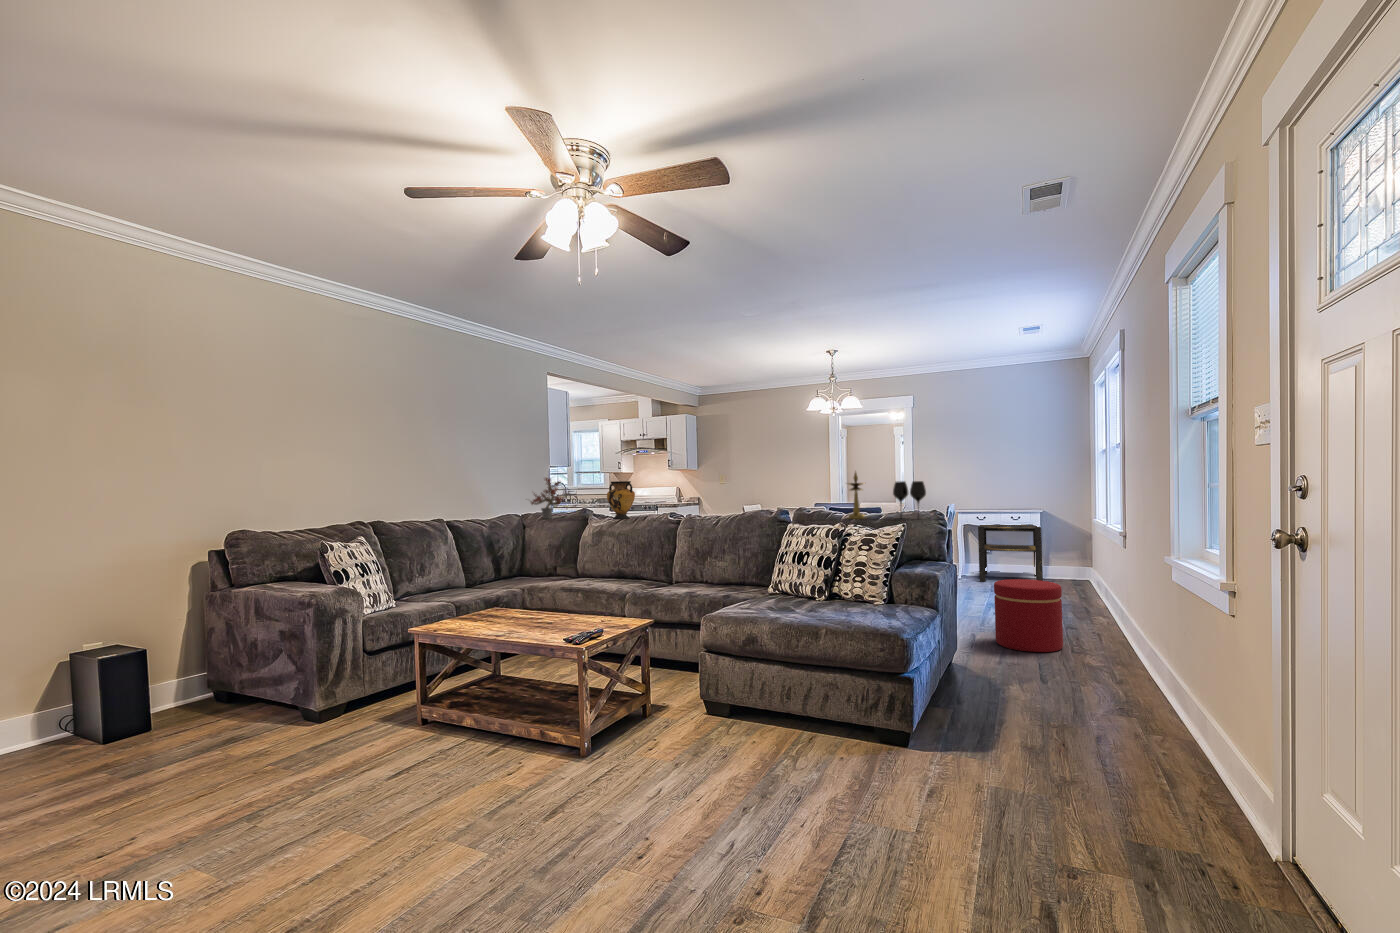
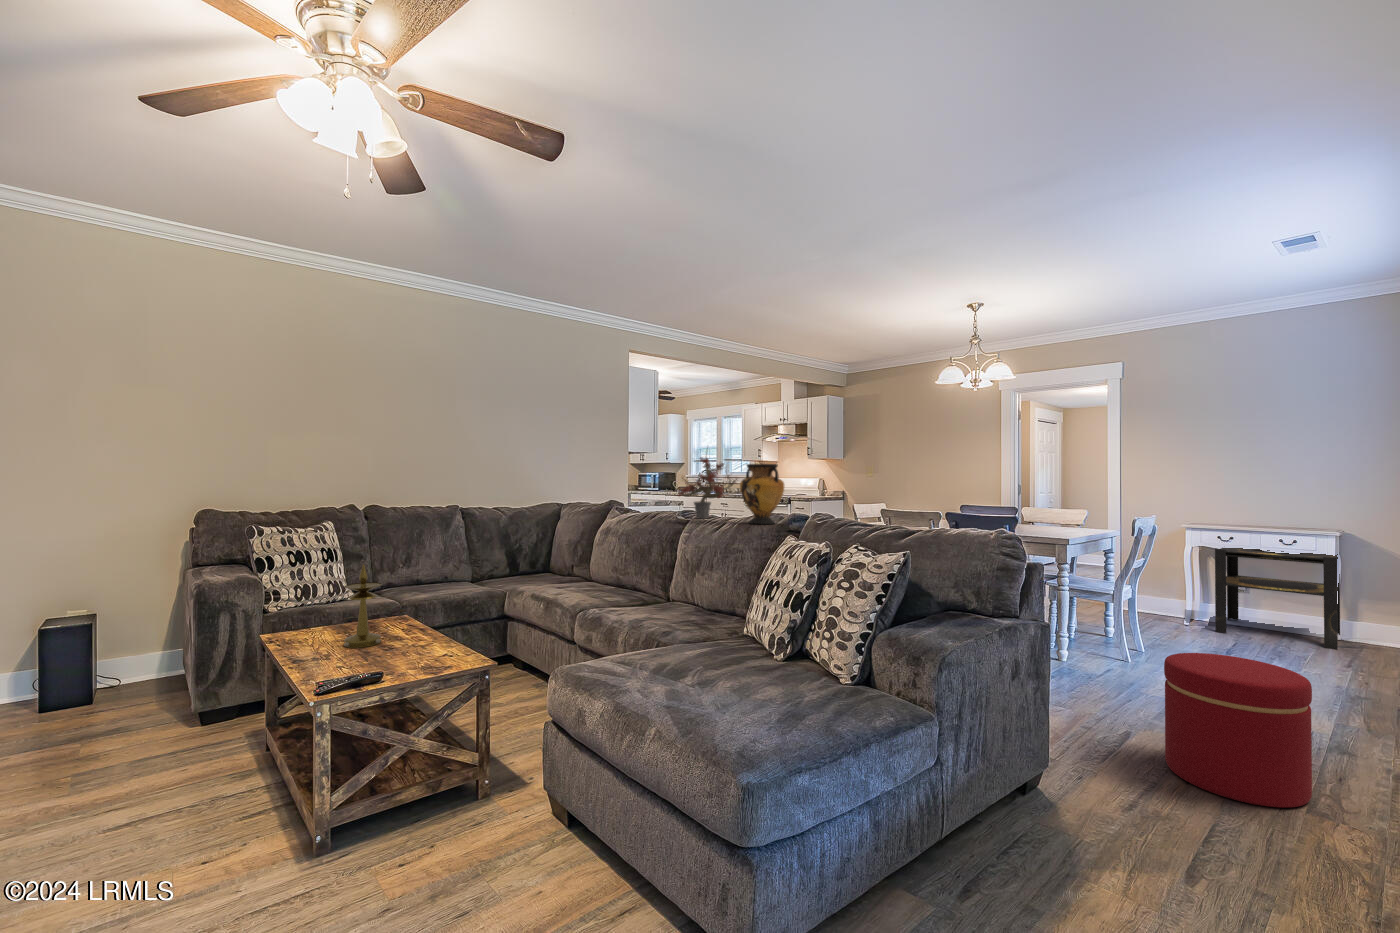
candlestick: present [848,472,865,519] -> present [344,564,382,648]
potted plant: present [531,478,569,519] -> present [678,457,737,519]
vase: present [607,481,635,519] -> present [740,464,784,524]
wine glass: present [893,481,926,519] -> none [939,475,992,541]

